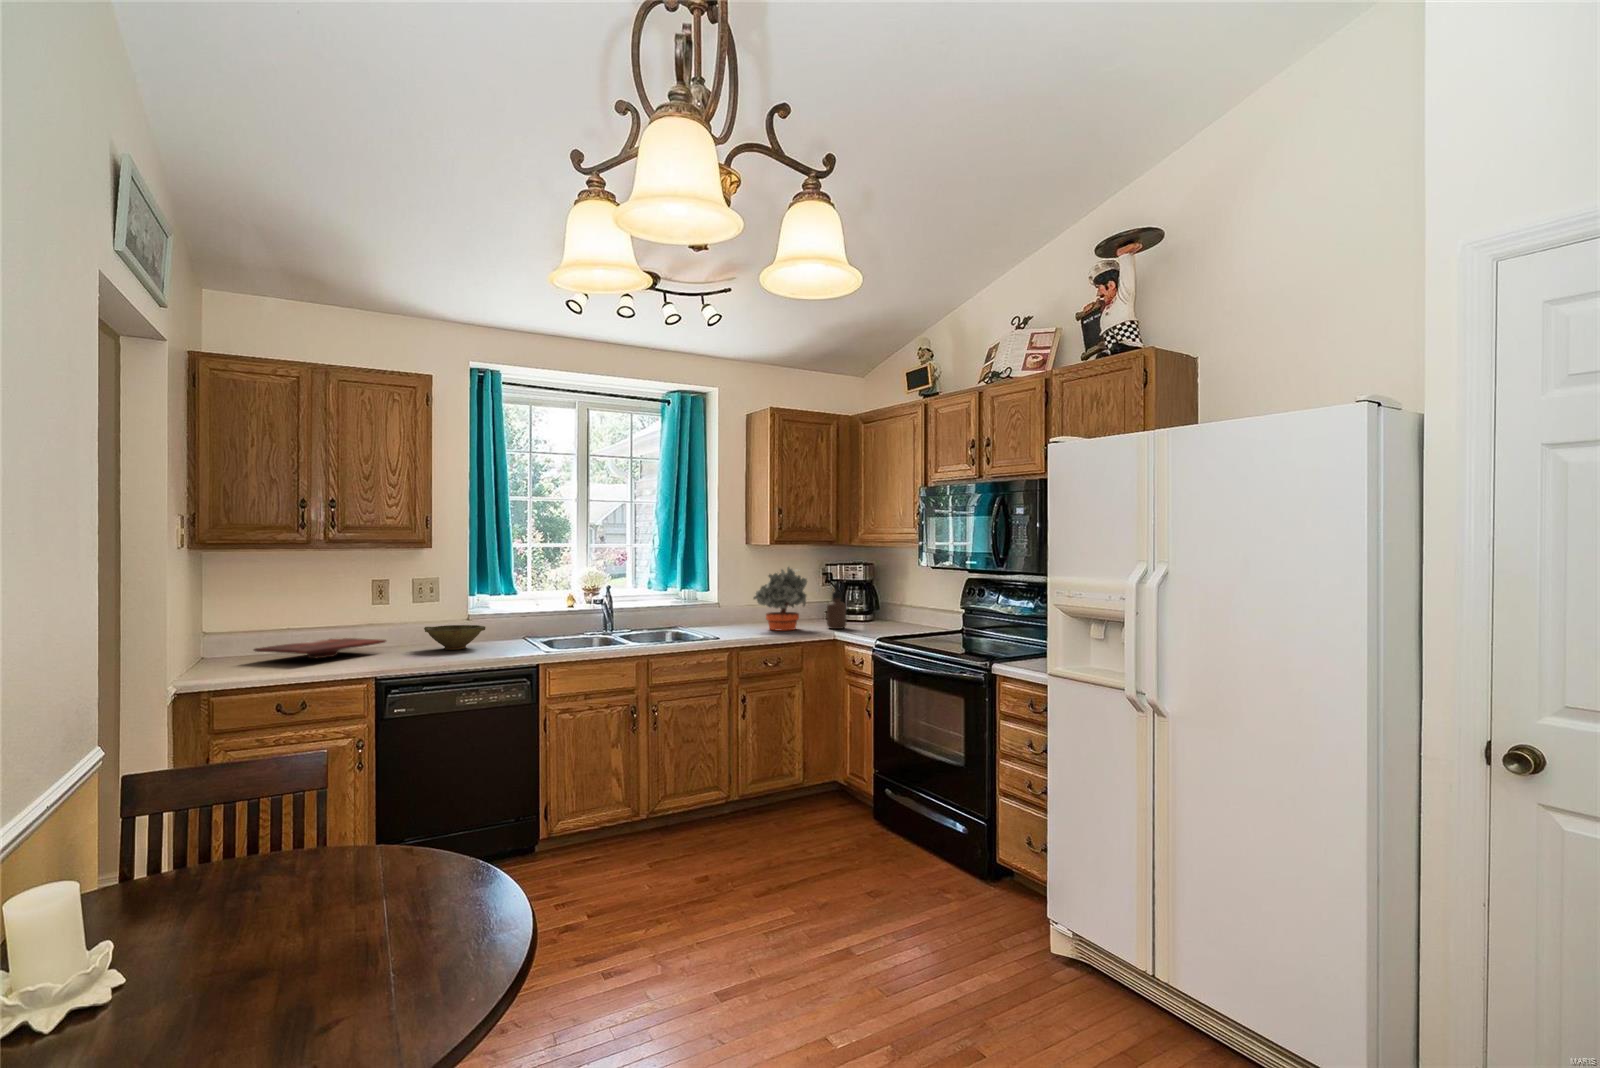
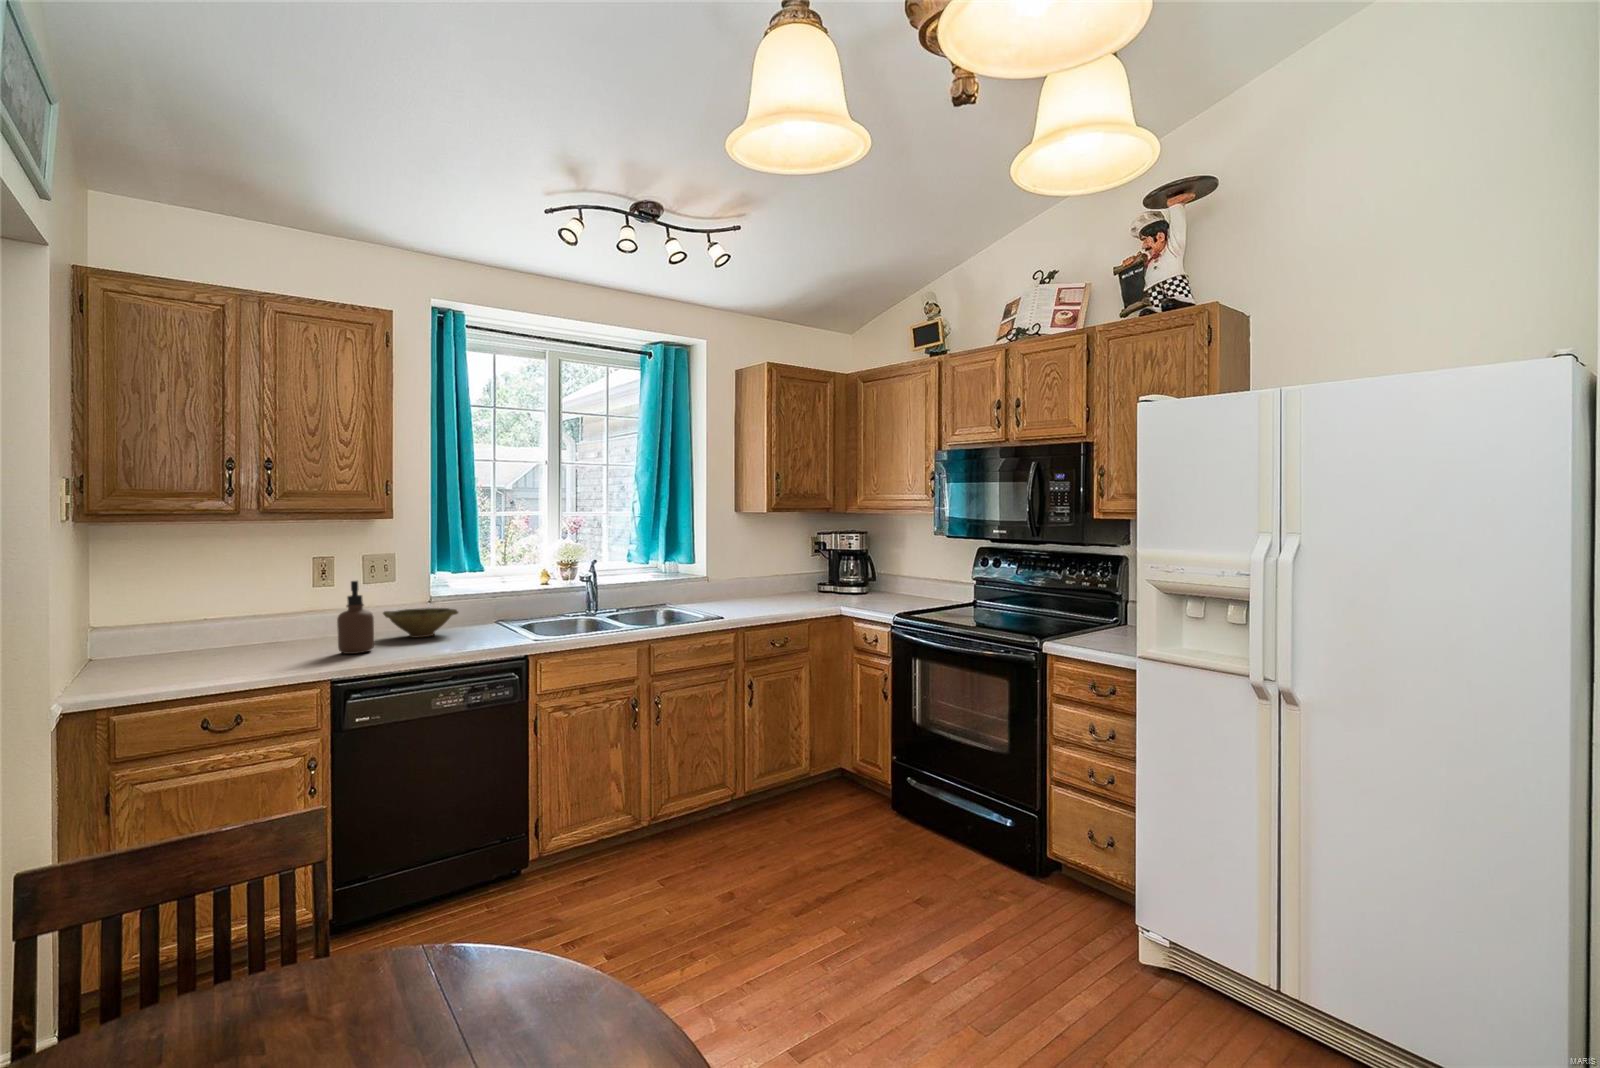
potted plant: present [753,567,807,630] -> none [748,537,805,606]
soap dispenser: present [827,583,846,629] -> present [337,581,374,654]
cutting board: present [254,638,386,659] -> none [170,627,338,653]

